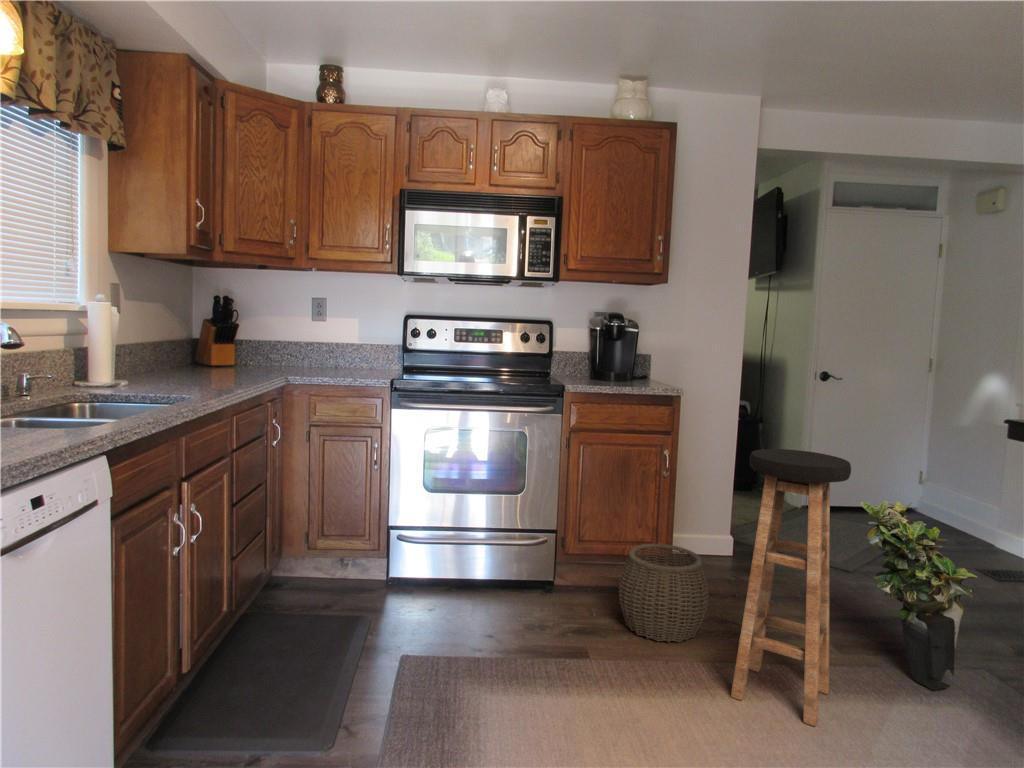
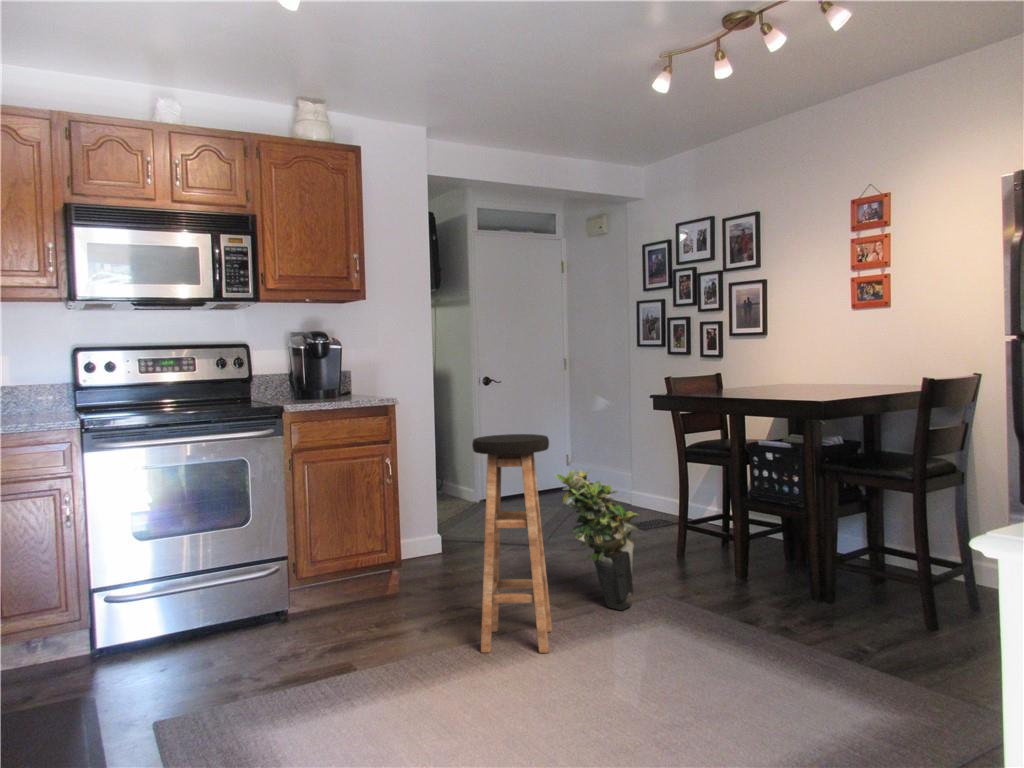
woven basket: present [619,544,708,643] -> none [363,545,446,633]

